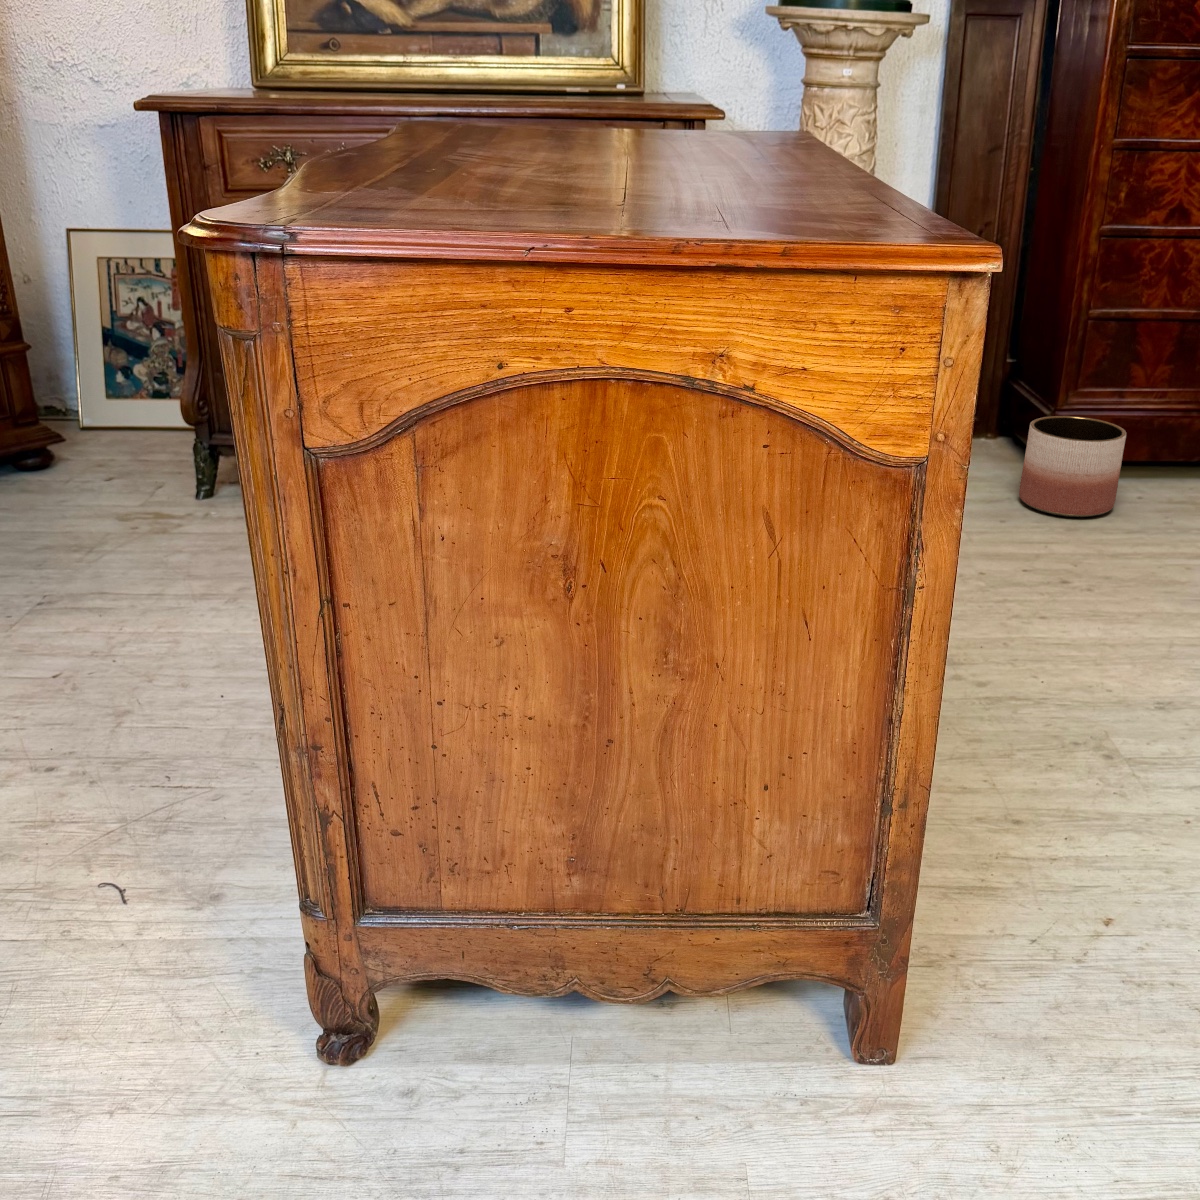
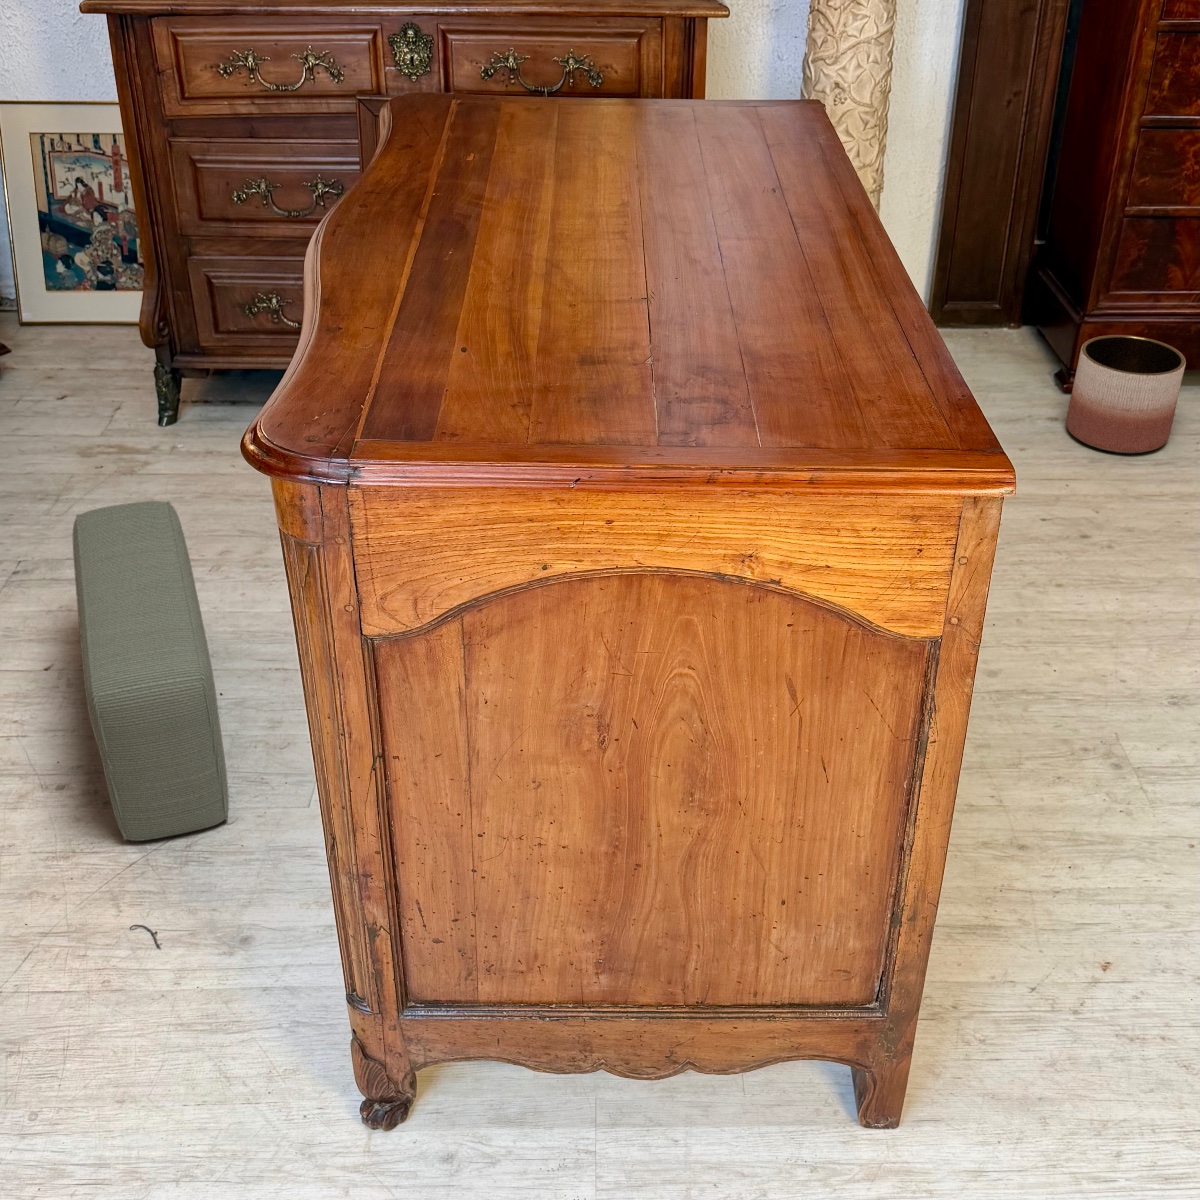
pouf: none [75,508,216,805] -> present [73,501,229,841]

